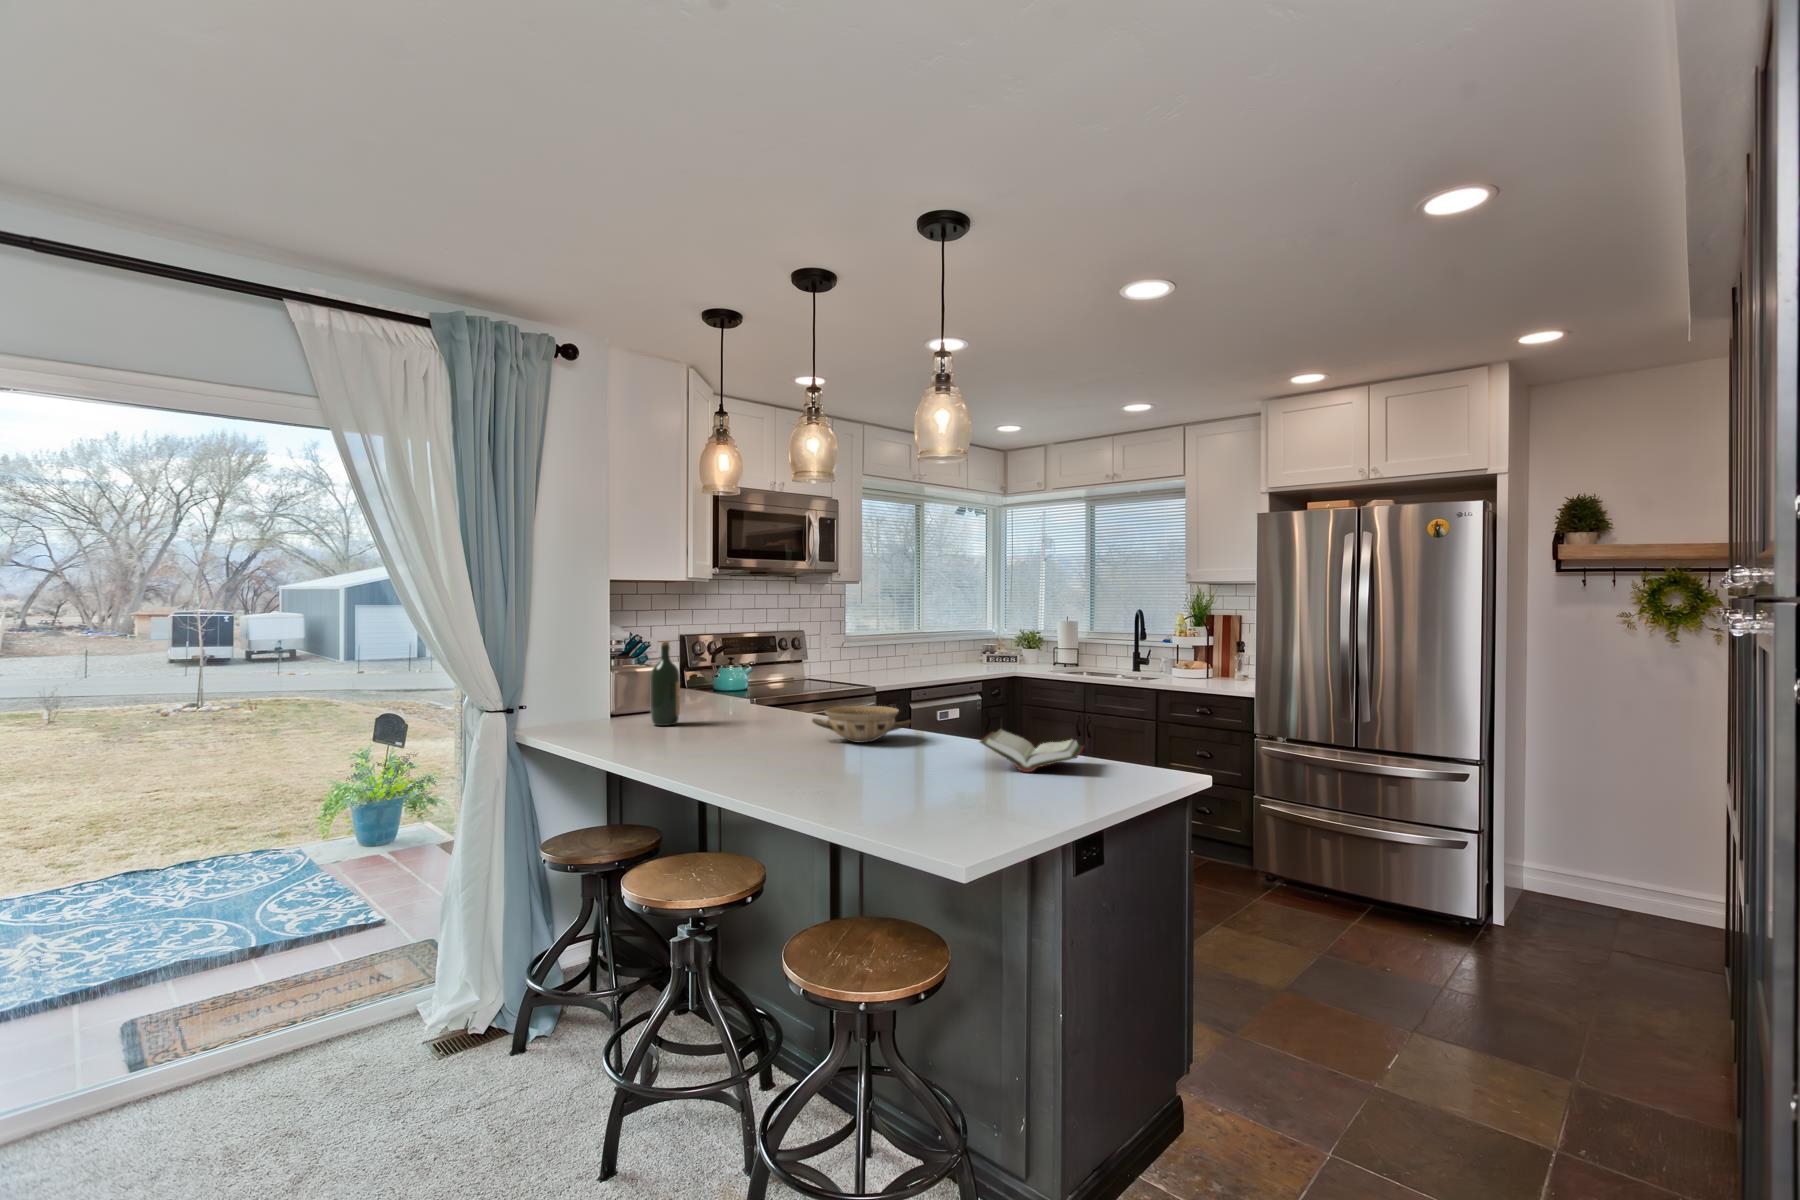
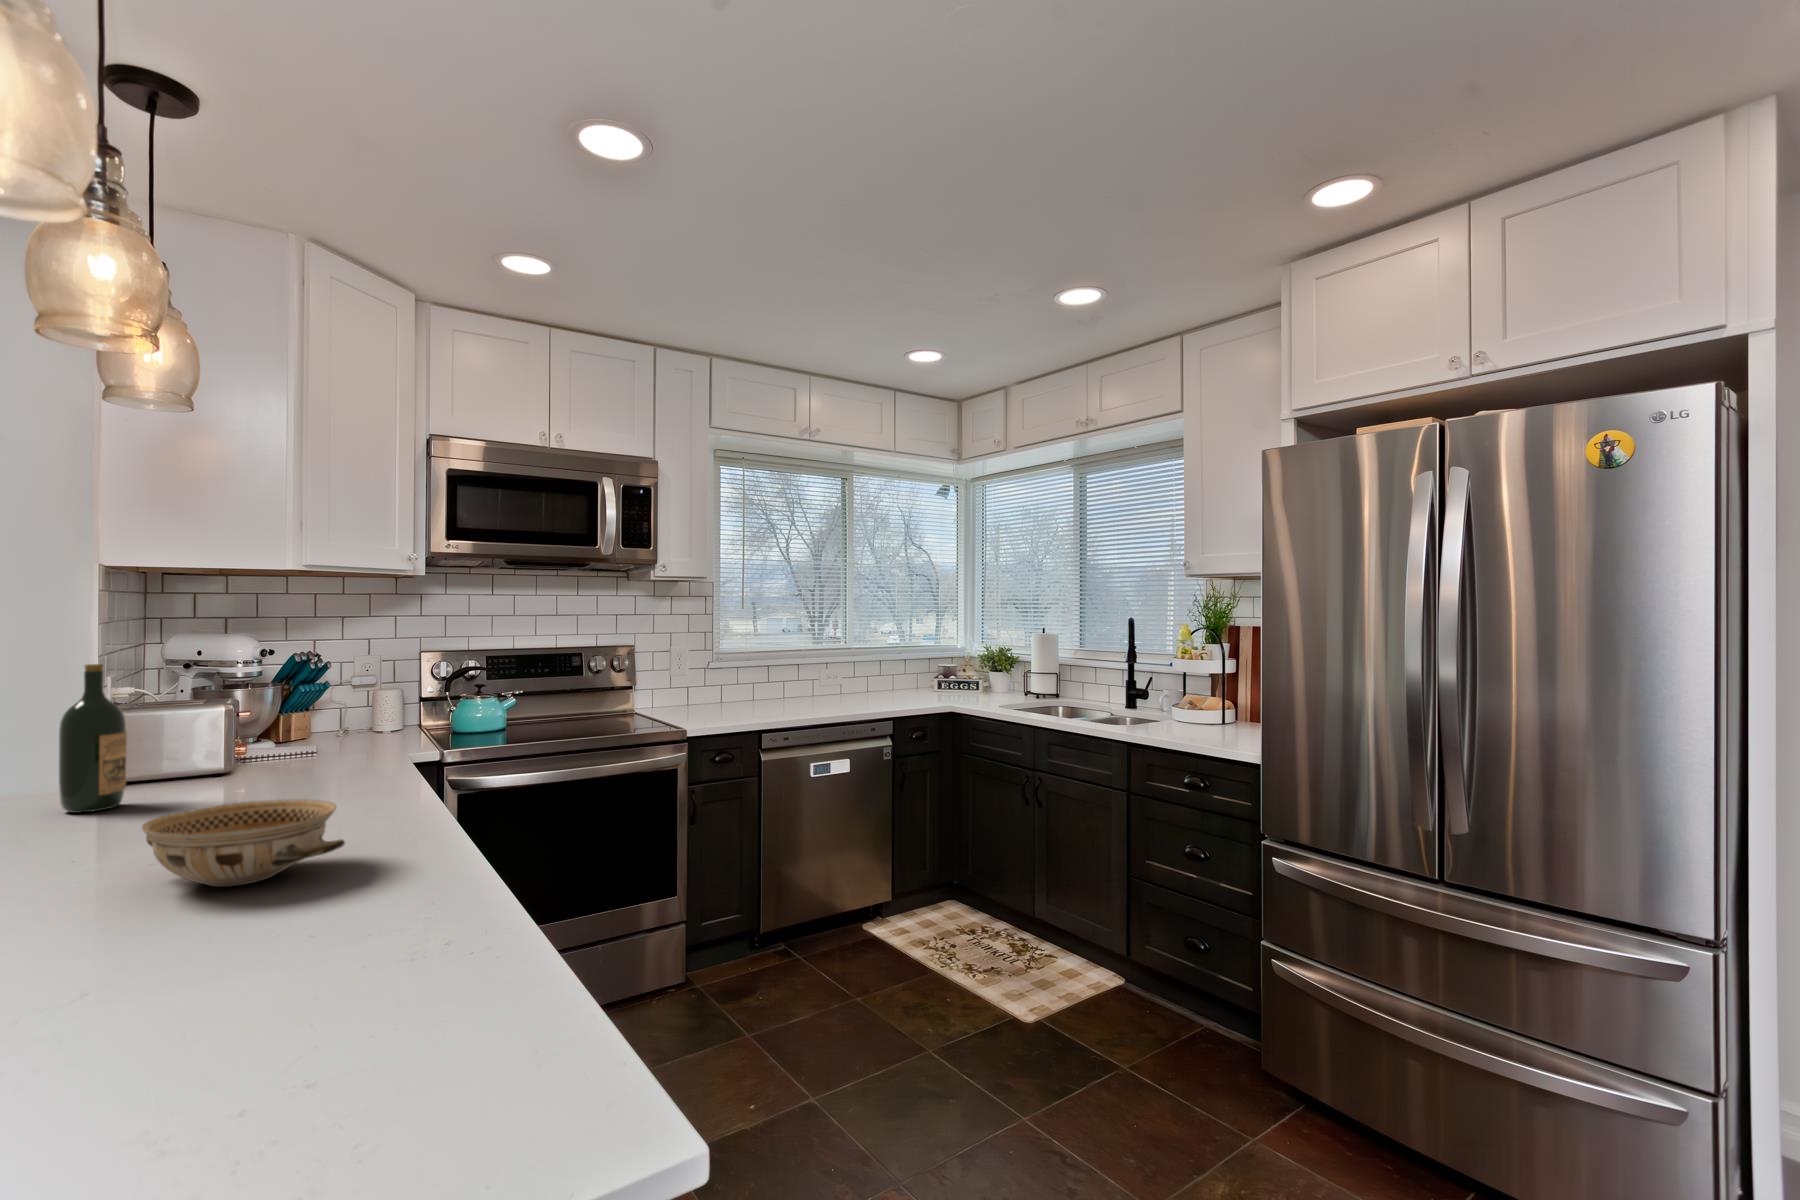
book: present [980,729,1084,772] -> none [107,906,446,1078]

